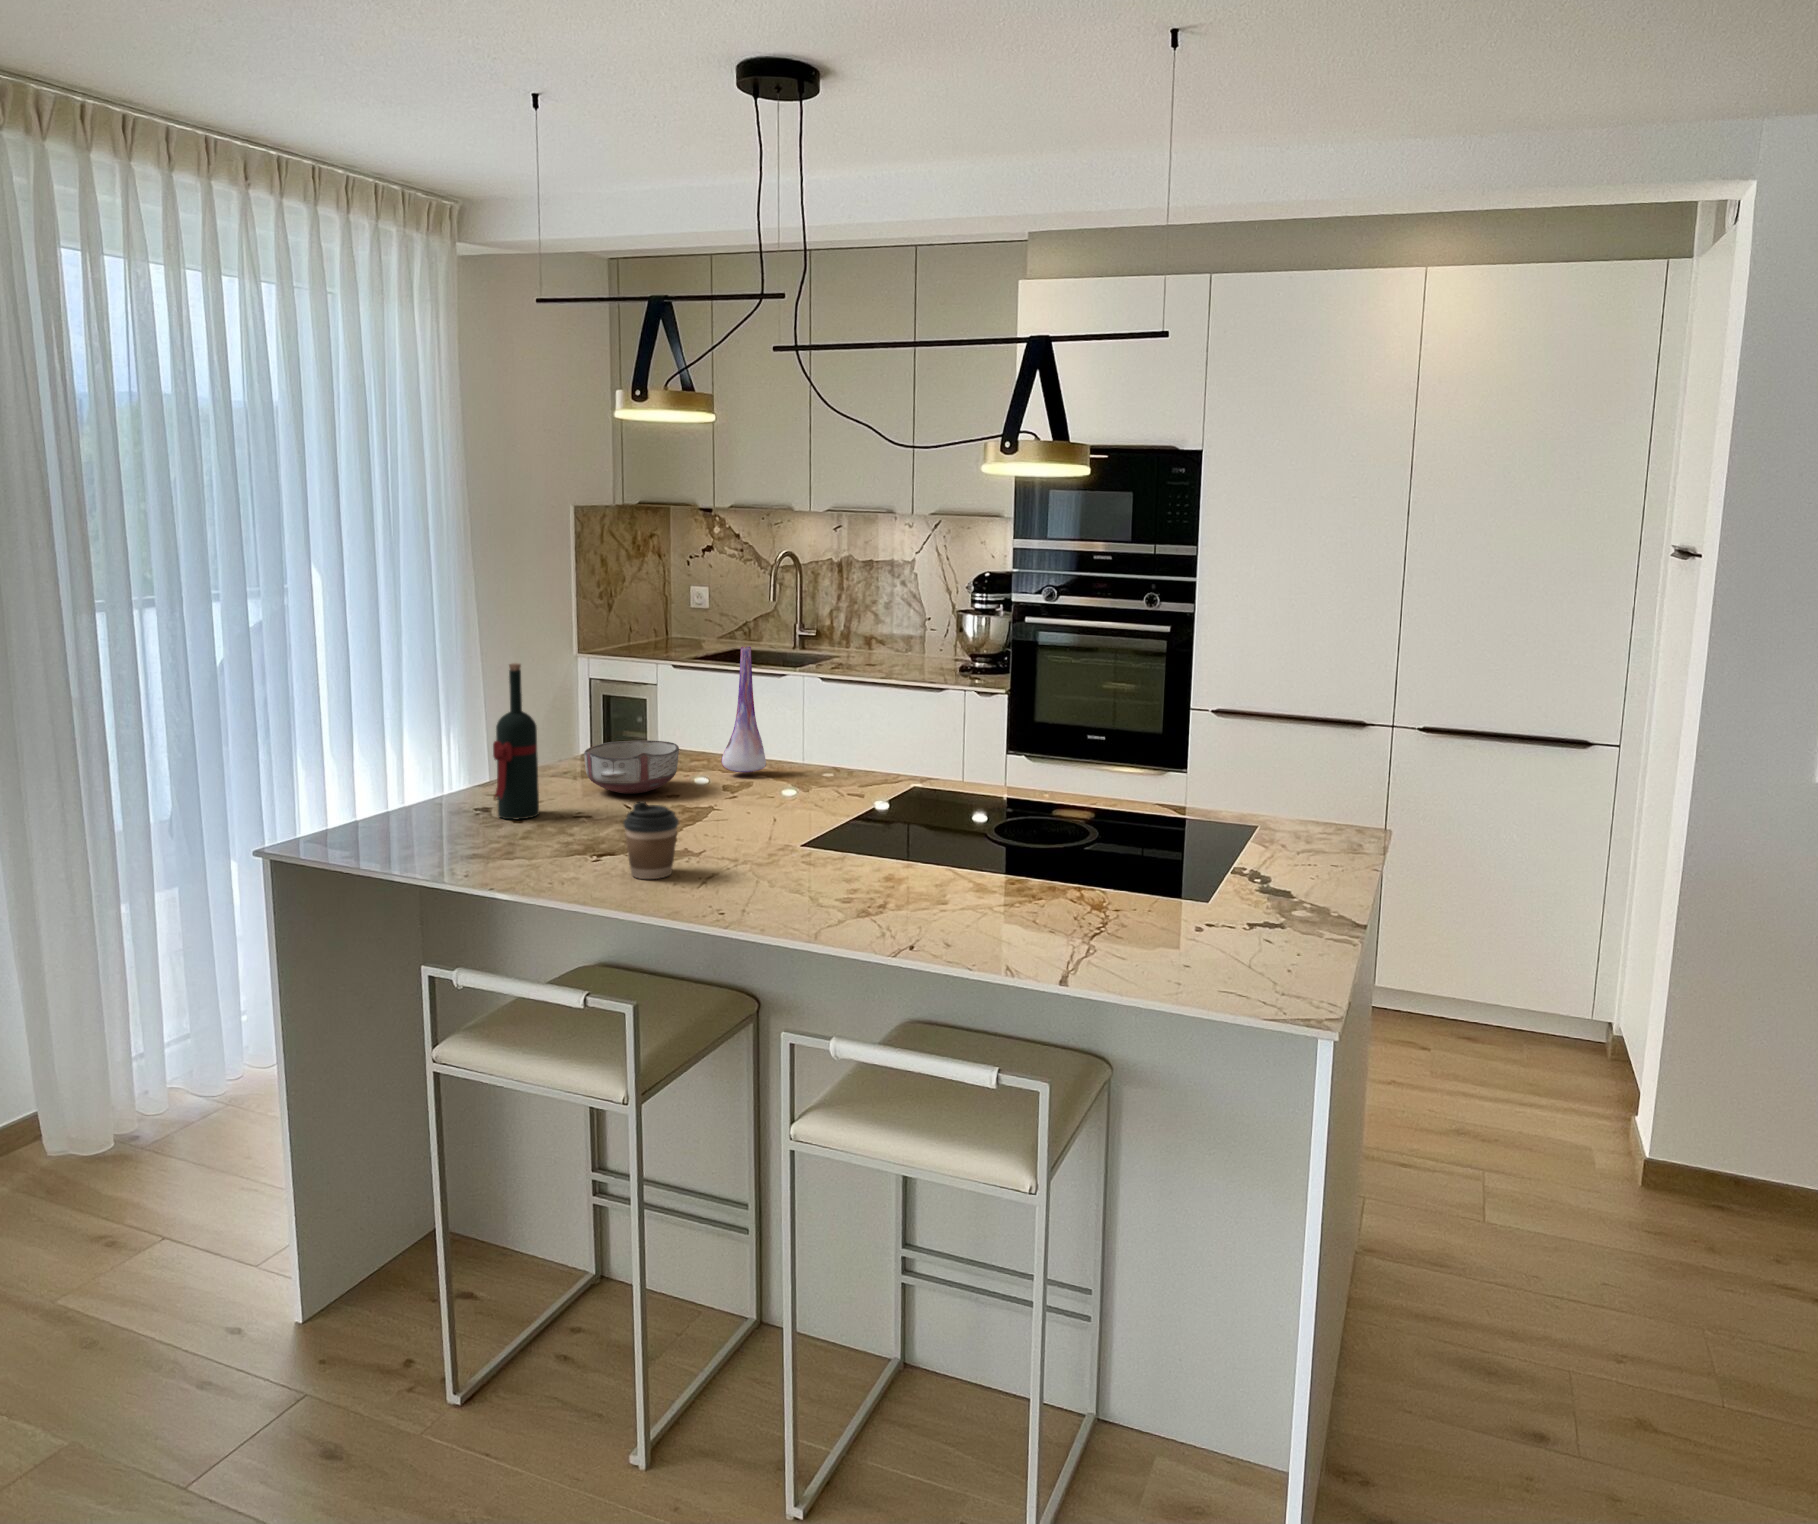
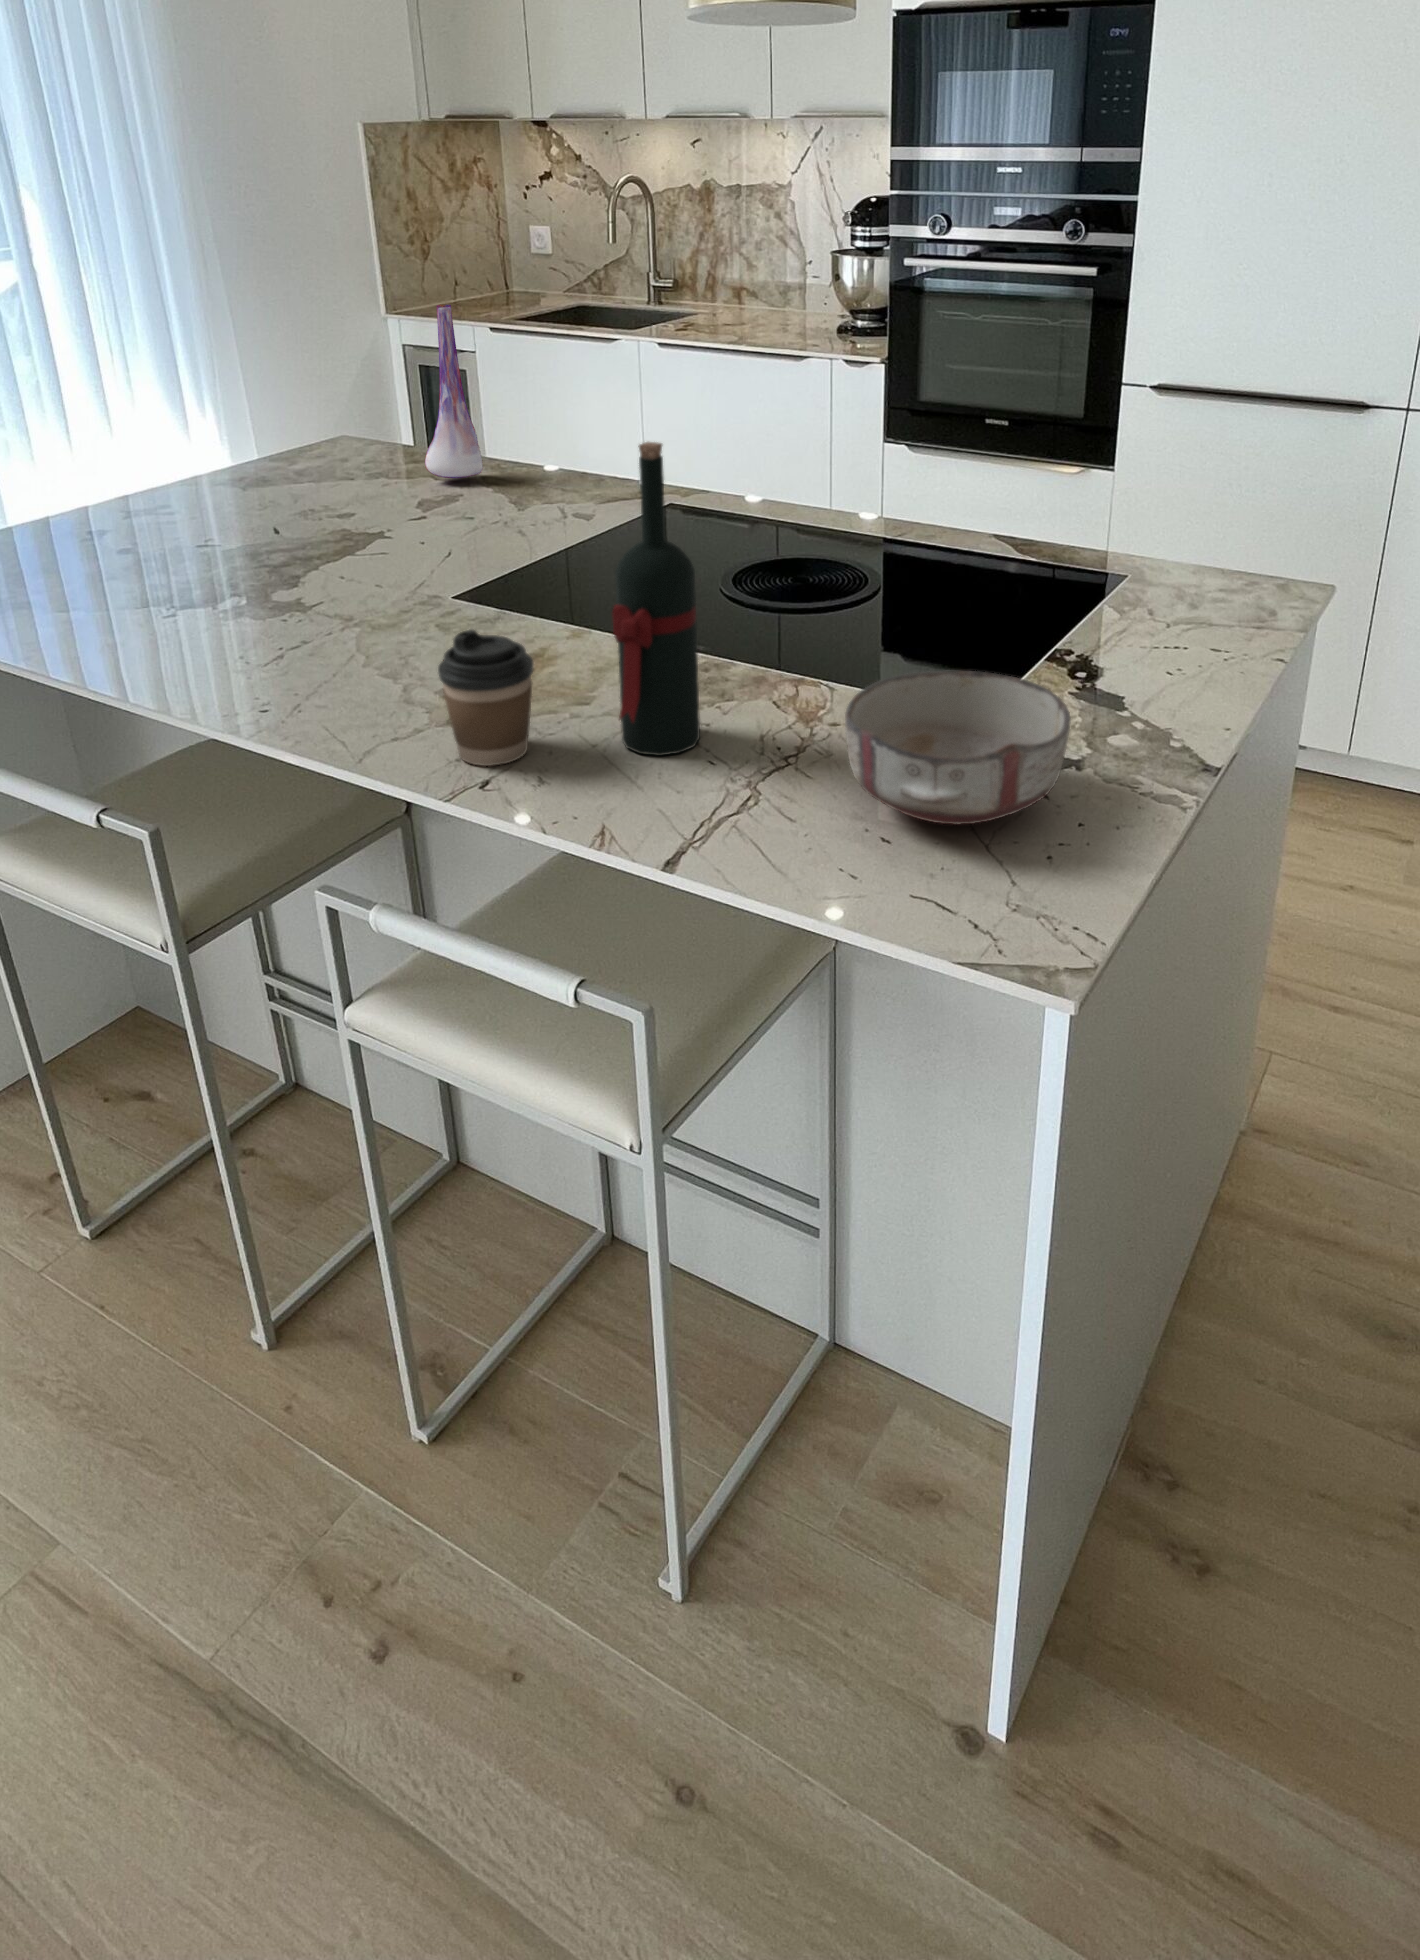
wine bottle: present [493,663,539,819] -> present [612,442,700,756]
ceramic bowl: present [584,740,679,794] -> present [845,671,1071,824]
coffee cup: present [623,801,679,879] -> present [438,630,534,766]

